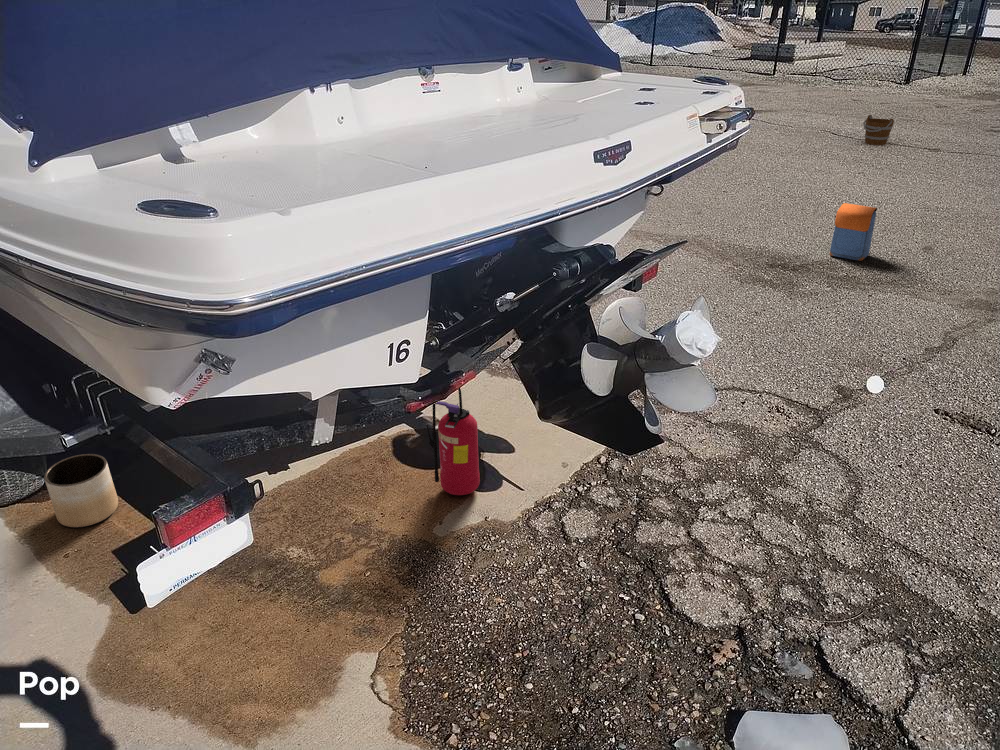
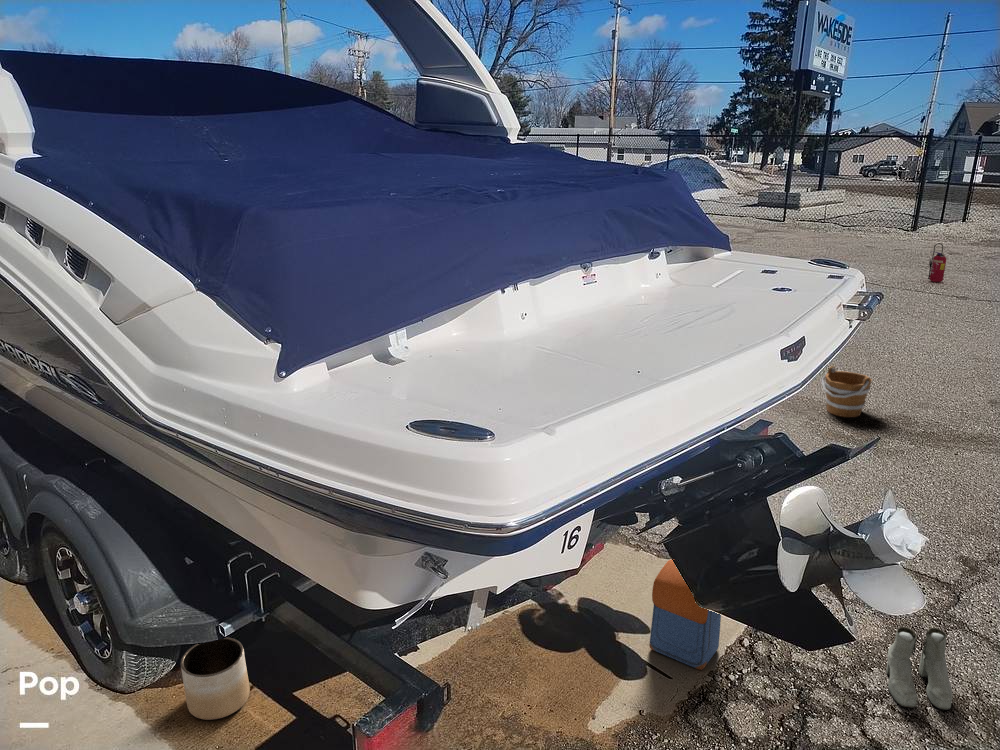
bucket: present [863,115,894,145] -> present [822,367,872,417]
backpack: present [829,203,877,261] -> present [649,559,721,670]
fire extinguisher: present [426,388,480,495] -> present [928,243,946,282]
boots: none [727,440,782,514] -> present [886,627,952,710]

